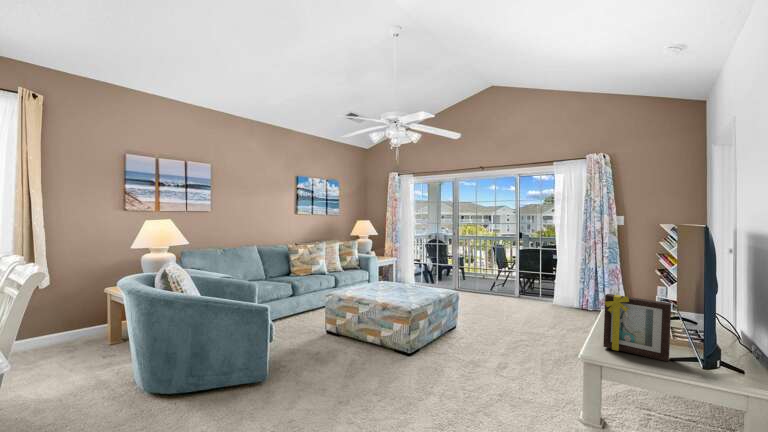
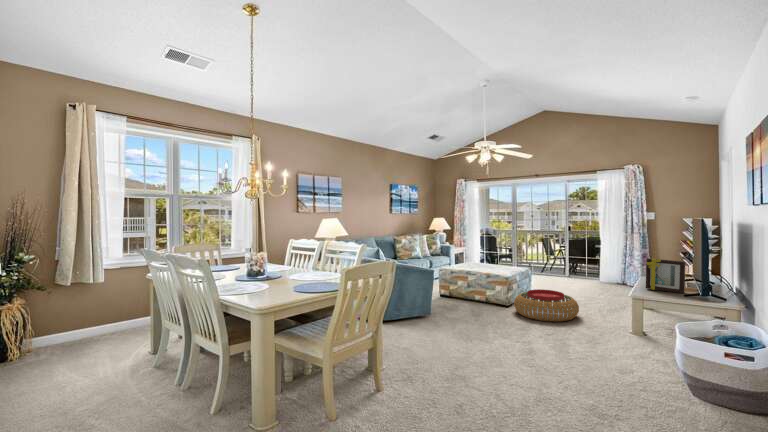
pouf: none [412,330,507,389] -> present [514,289,579,322]

